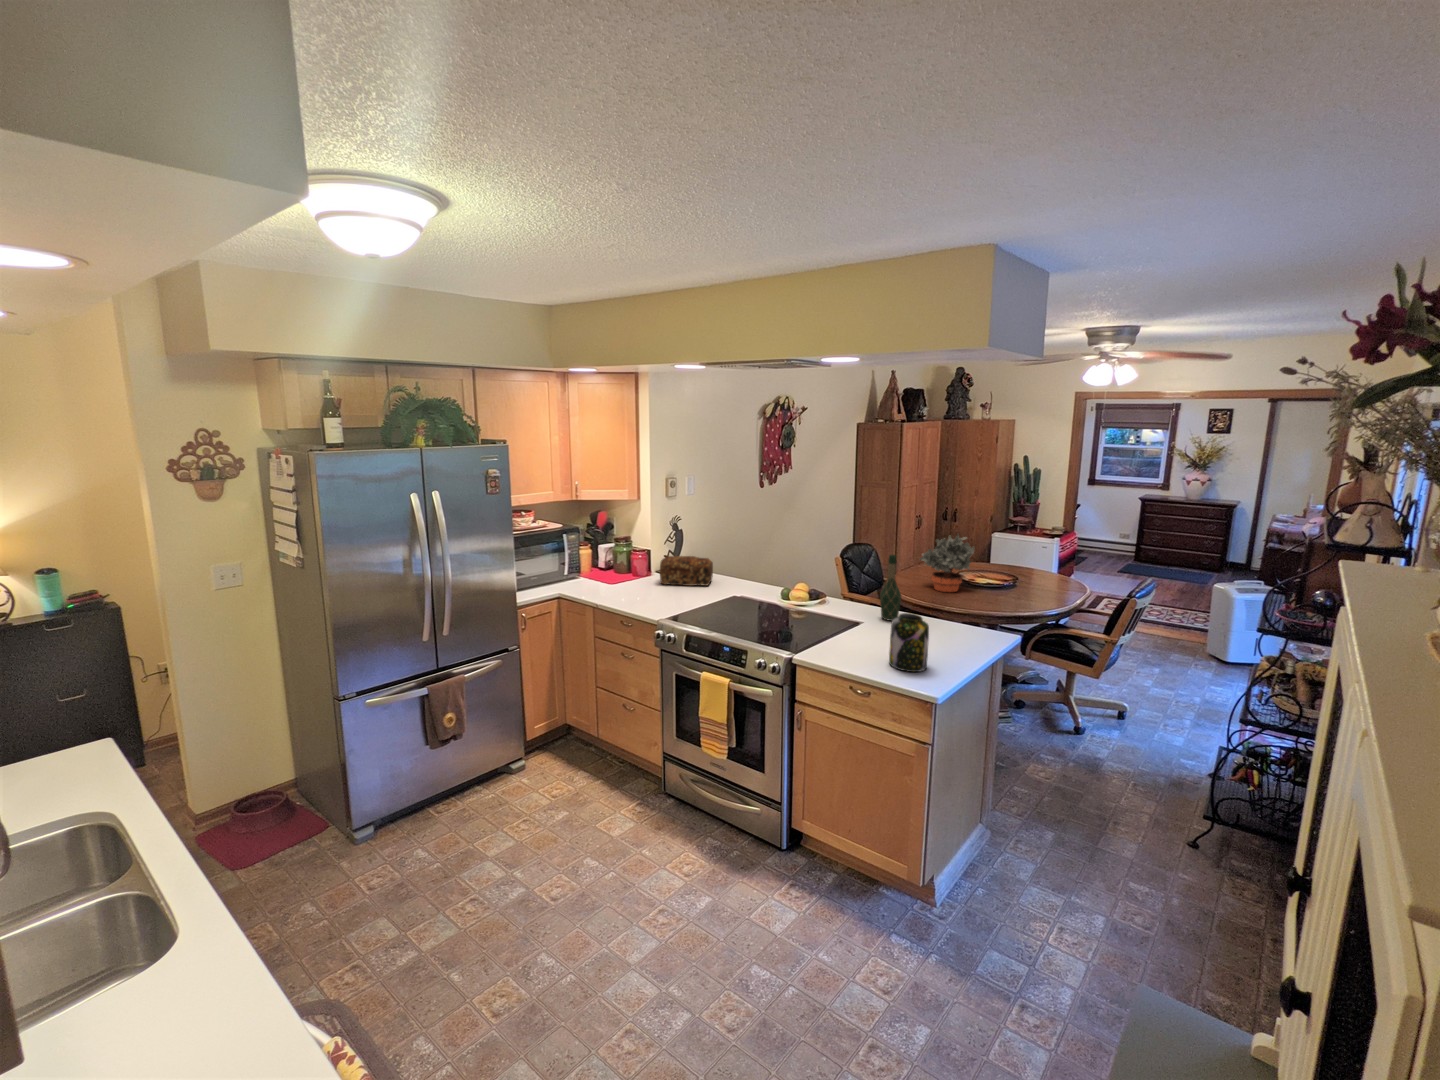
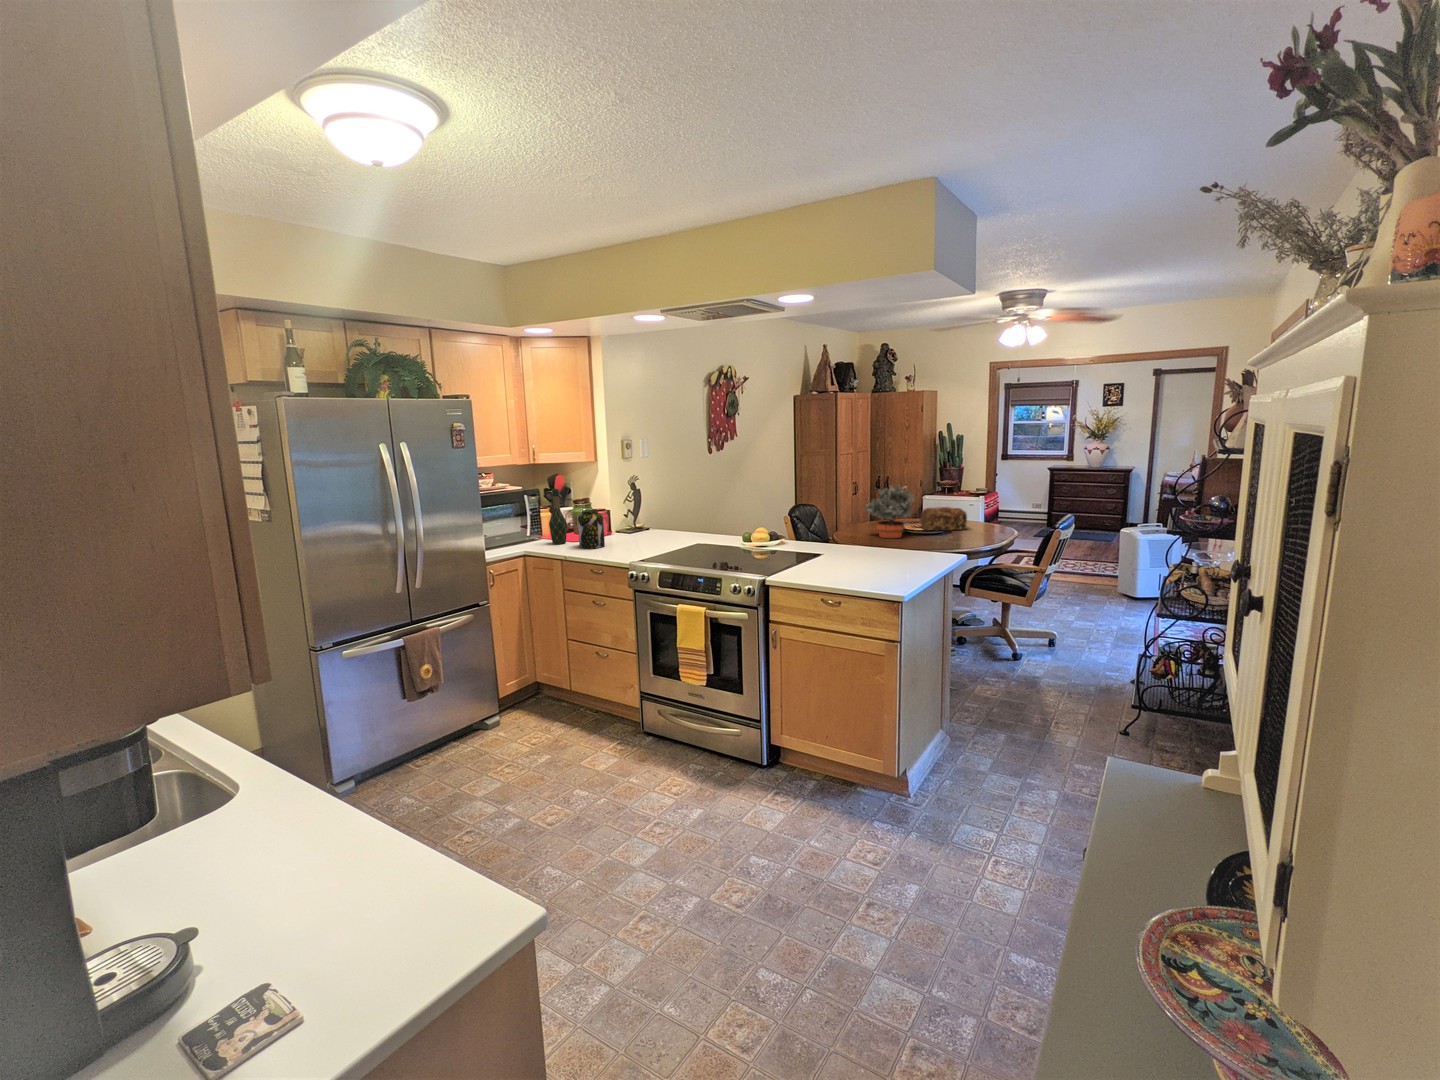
wine bottle: present [880,555,901,621] -> present [549,489,567,544]
bread loaf: present [660,556,713,586] -> present [920,507,967,530]
jar: present [889,613,929,672] -> present [578,510,605,549]

